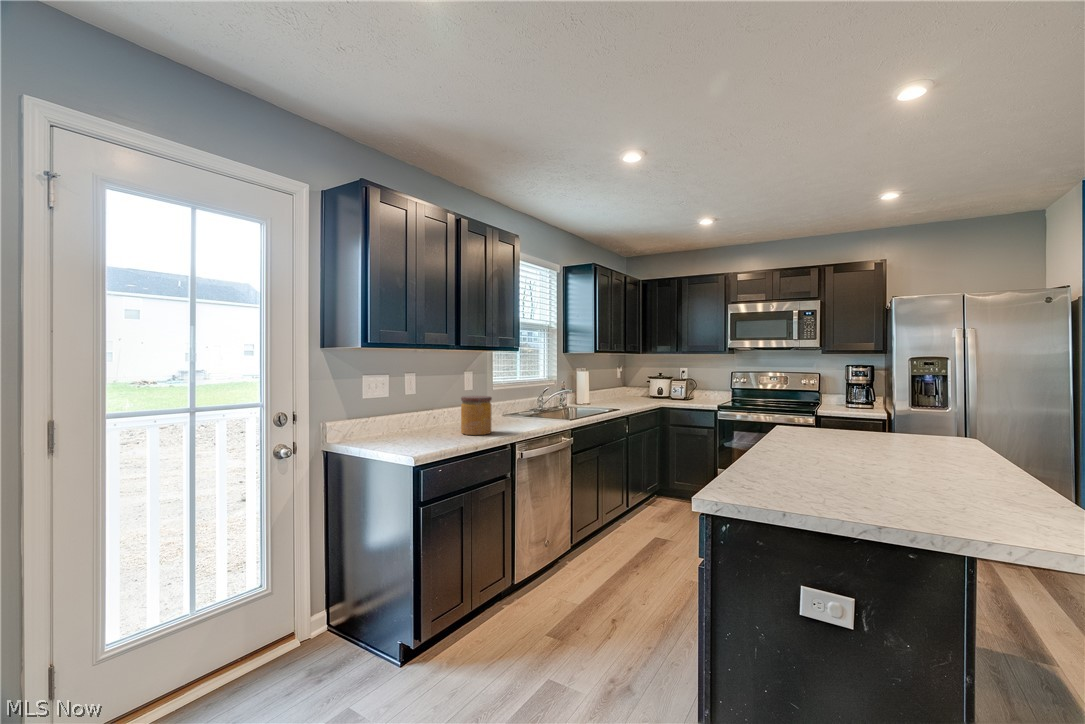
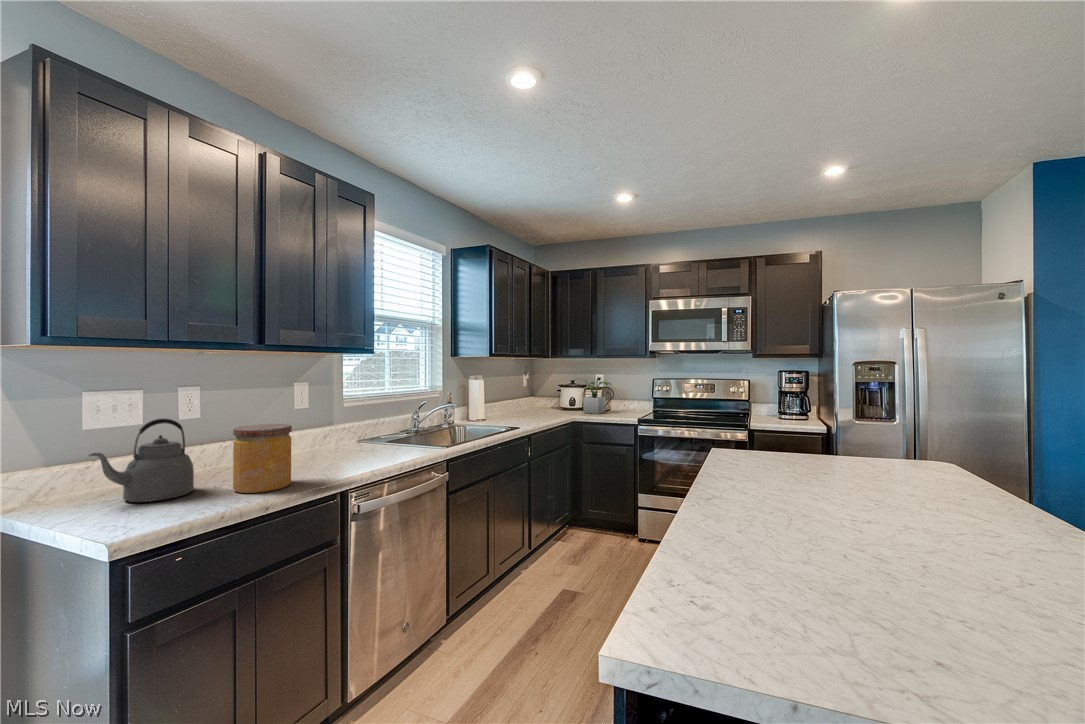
potted plant: none [658,371,694,401] -> present [572,380,611,414]
kettle: none [398,390,440,437] -> present [89,419,194,502]

